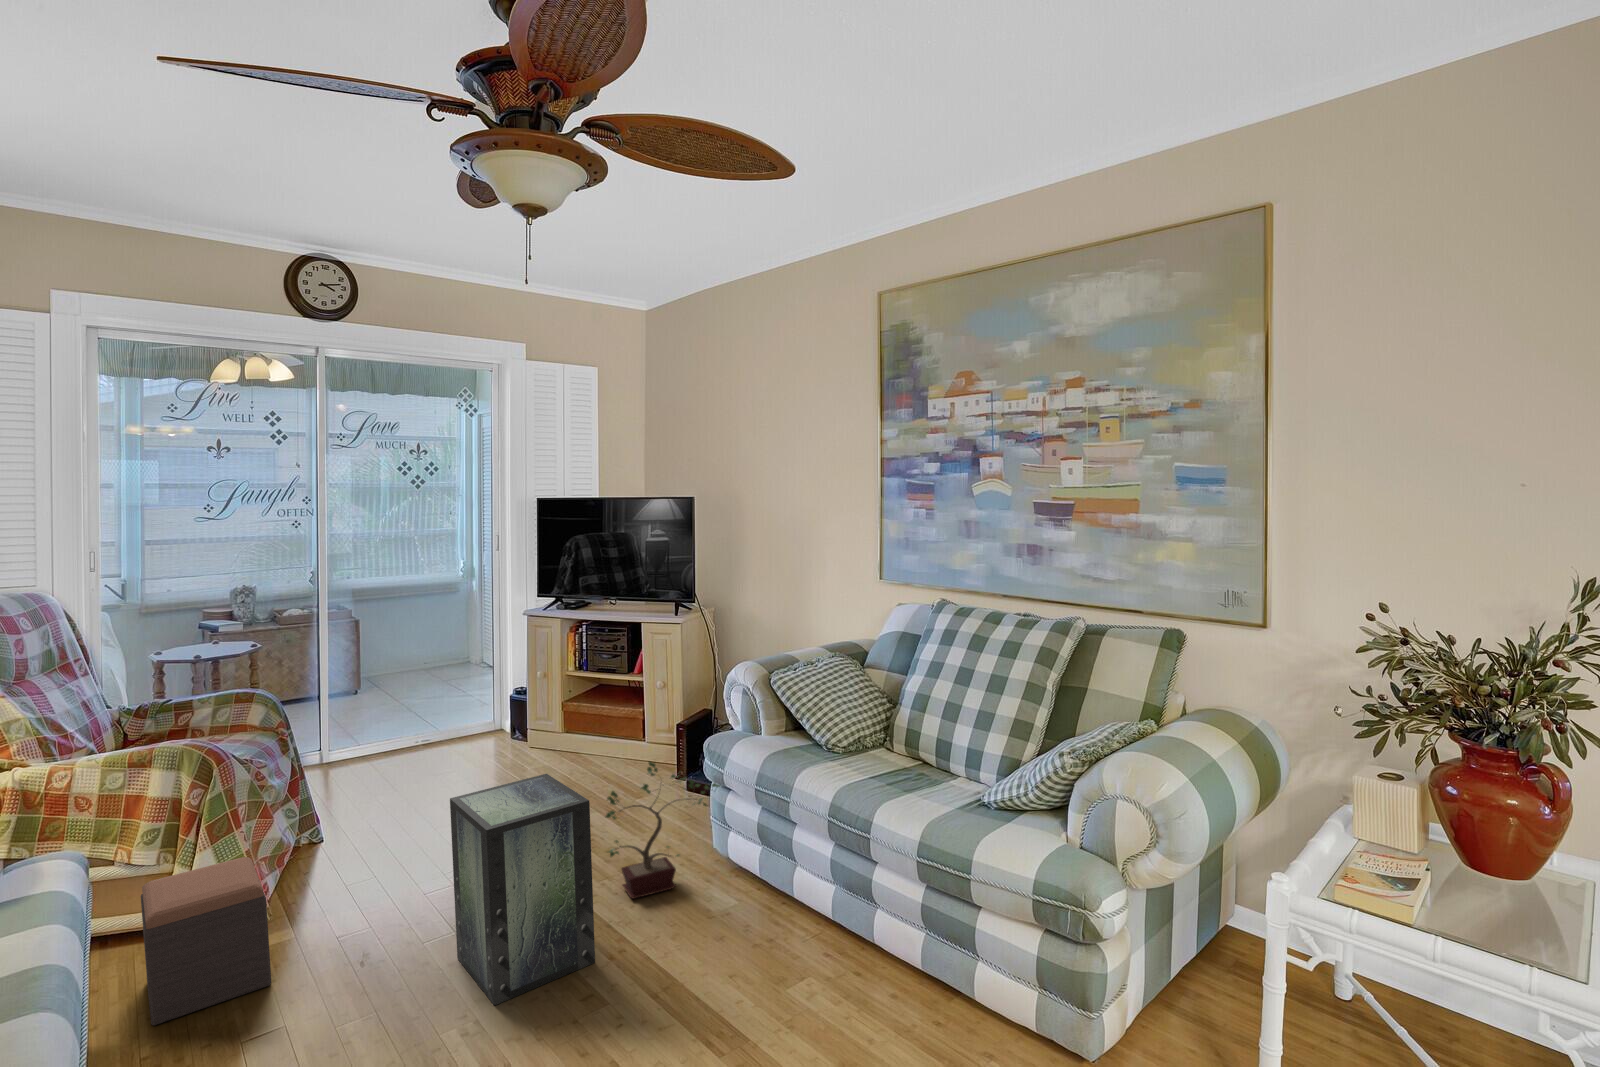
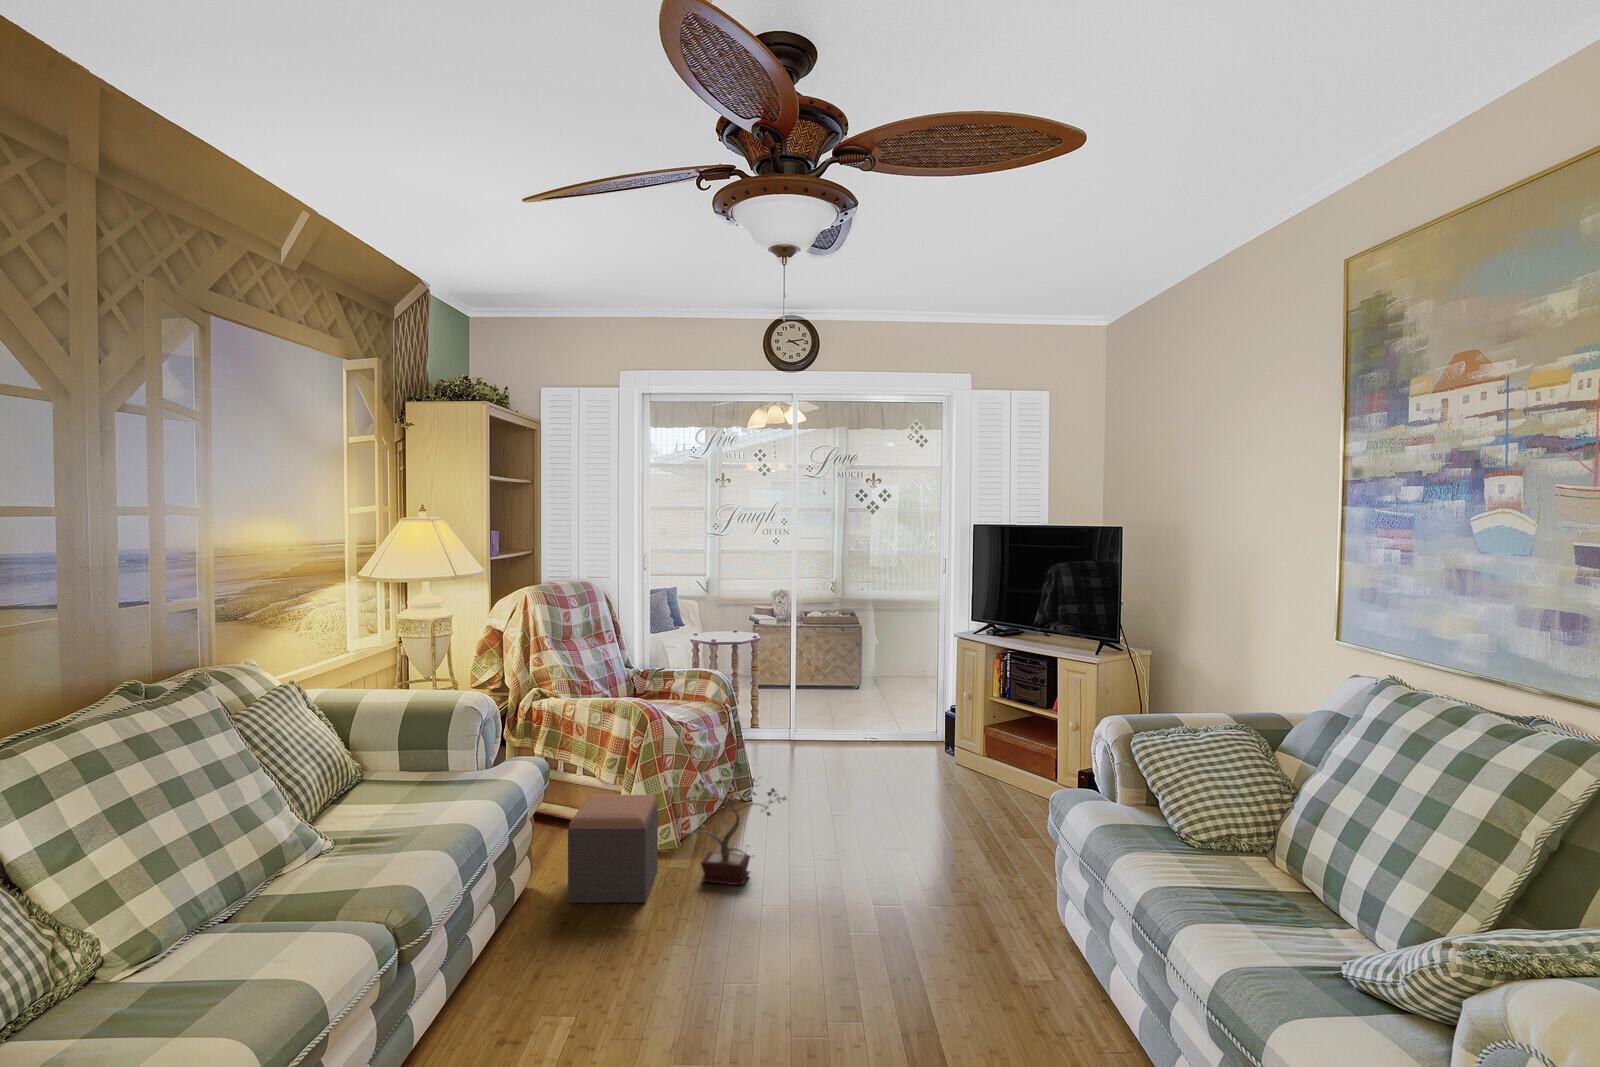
potted plant: present [606,762,720,899] -> present [686,761,787,885]
storage box: present [450,774,595,1005] -> none [768,786,873,990]

